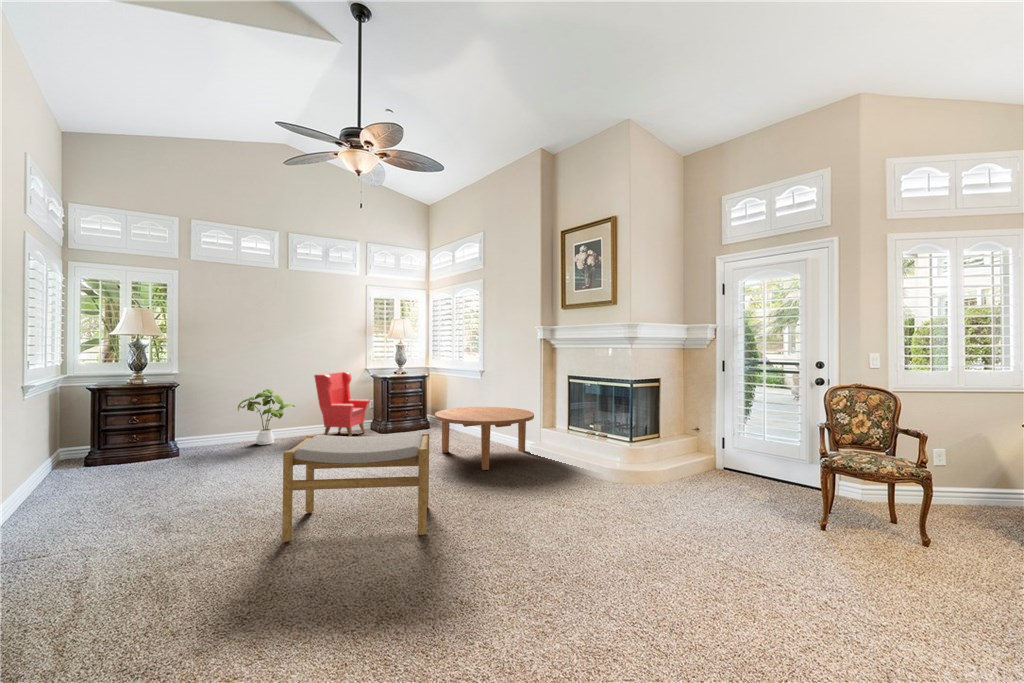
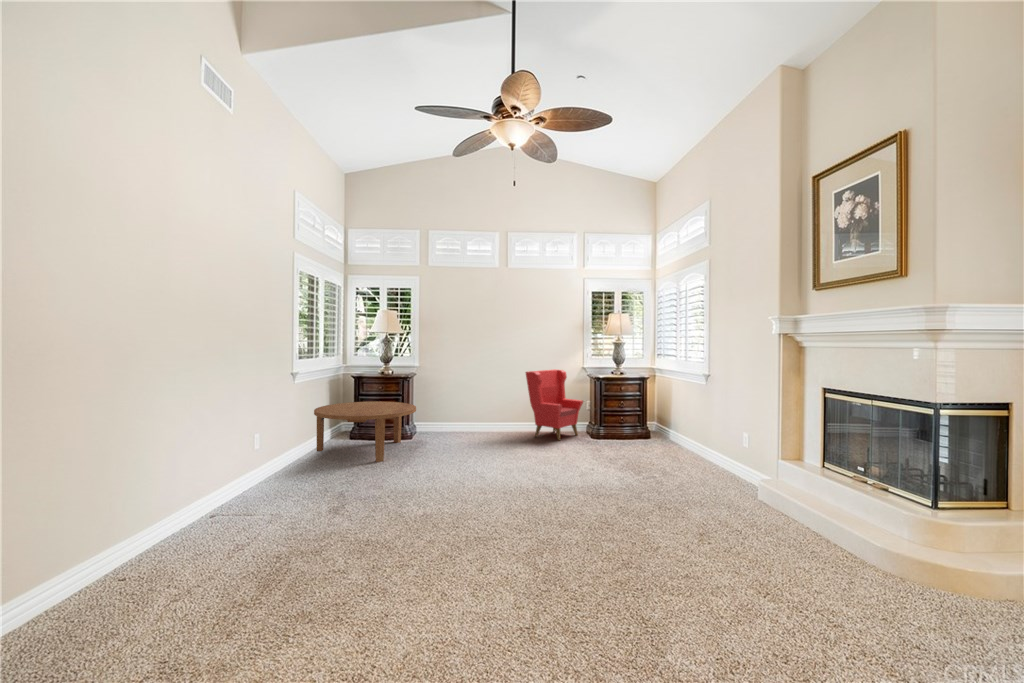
house plant: present [237,389,295,445] -> none [461,384,511,436]
coffee table: present [435,407,534,470] -> present [314,402,416,462]
footstool: present [282,433,429,542] -> none [410,437,580,582]

